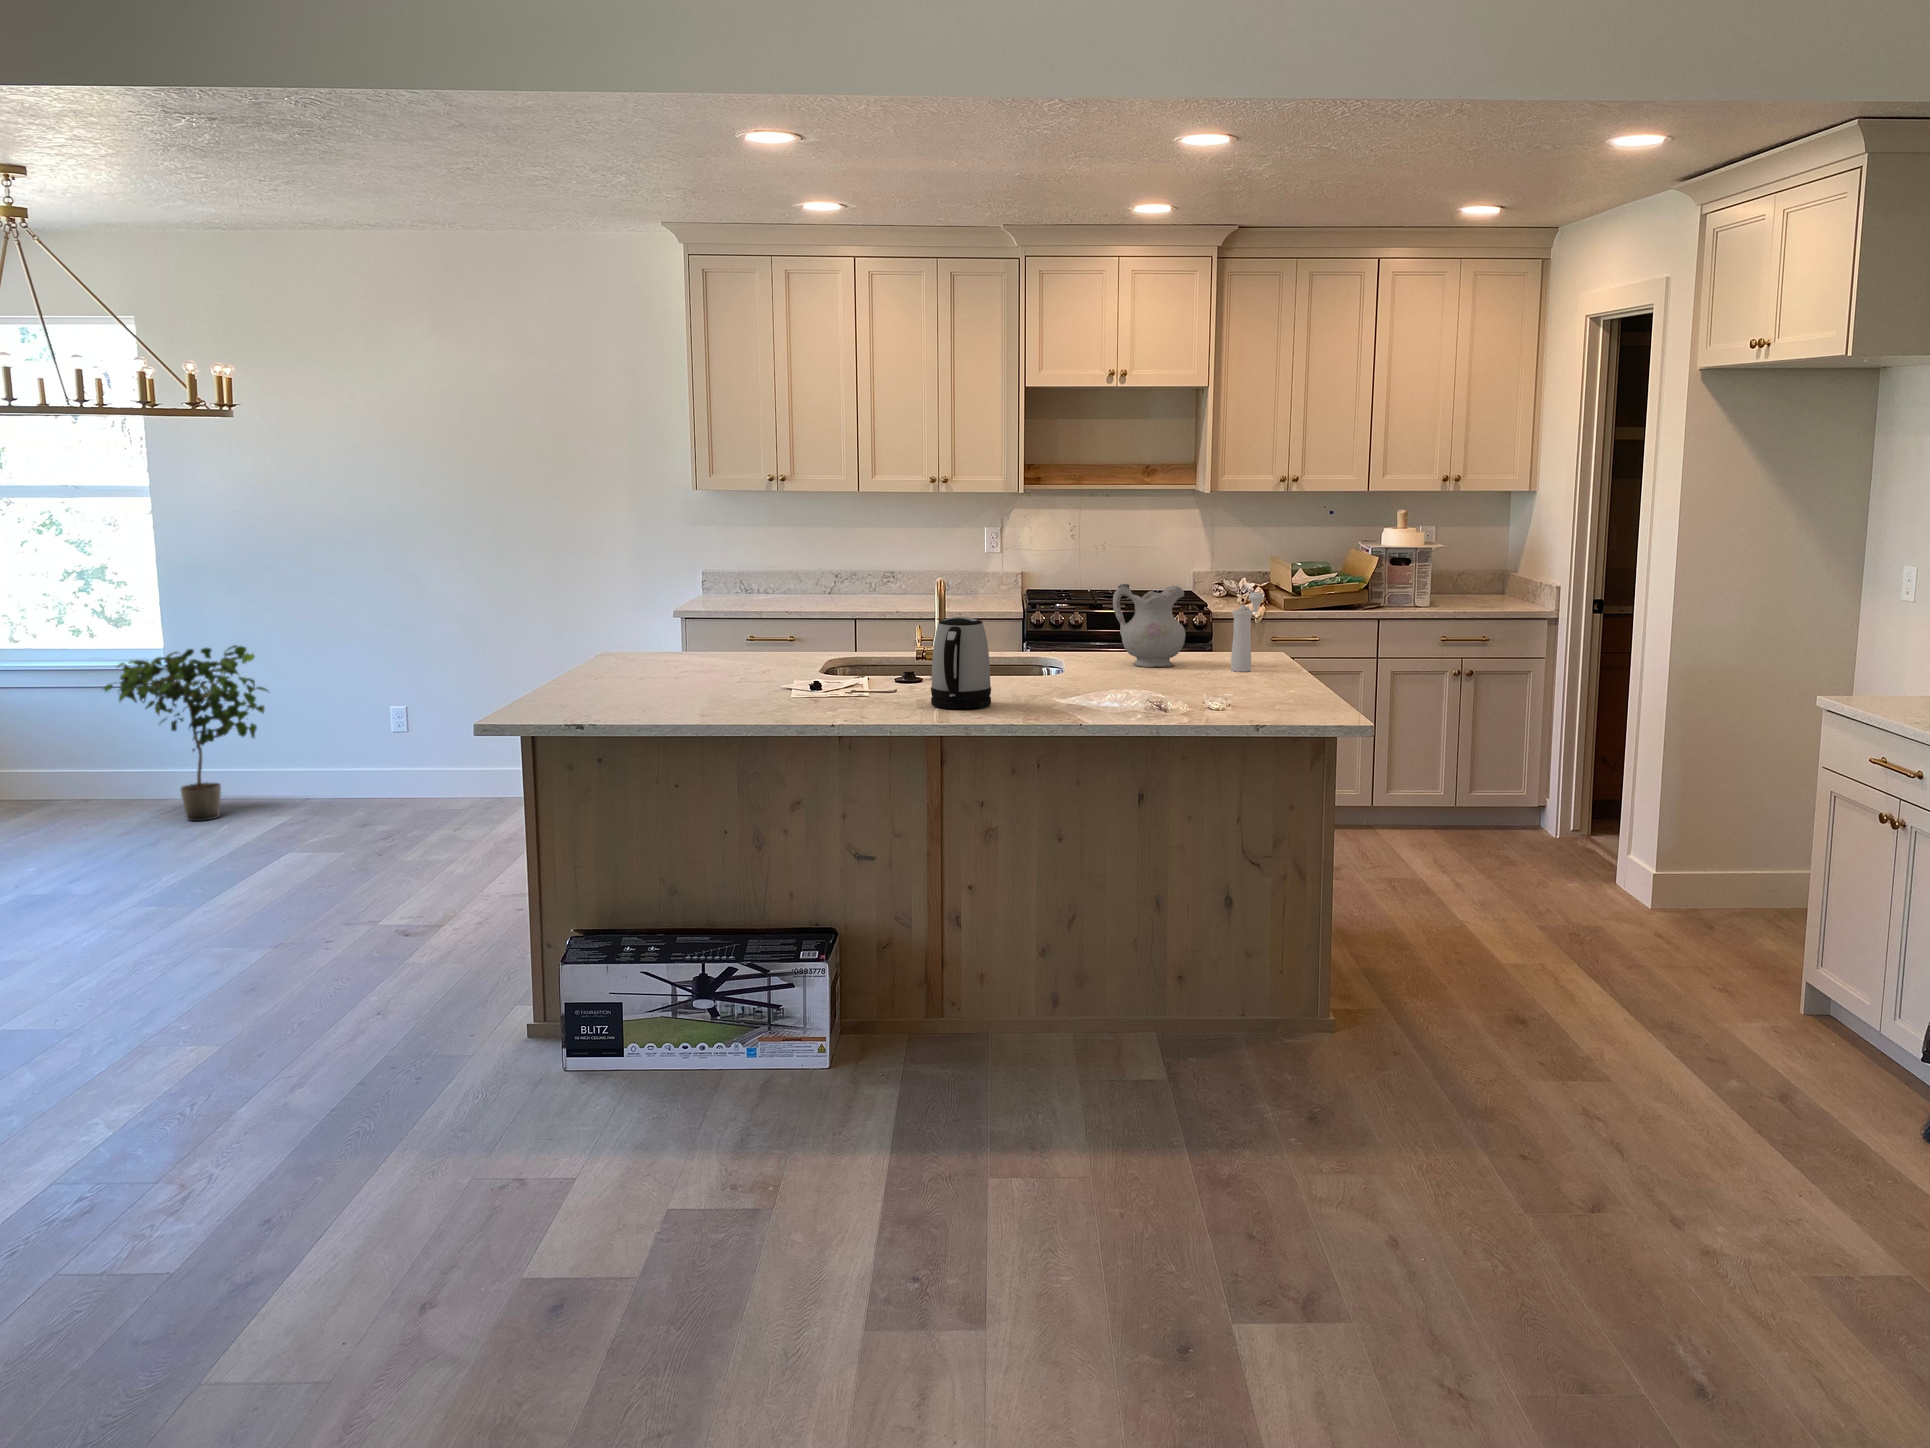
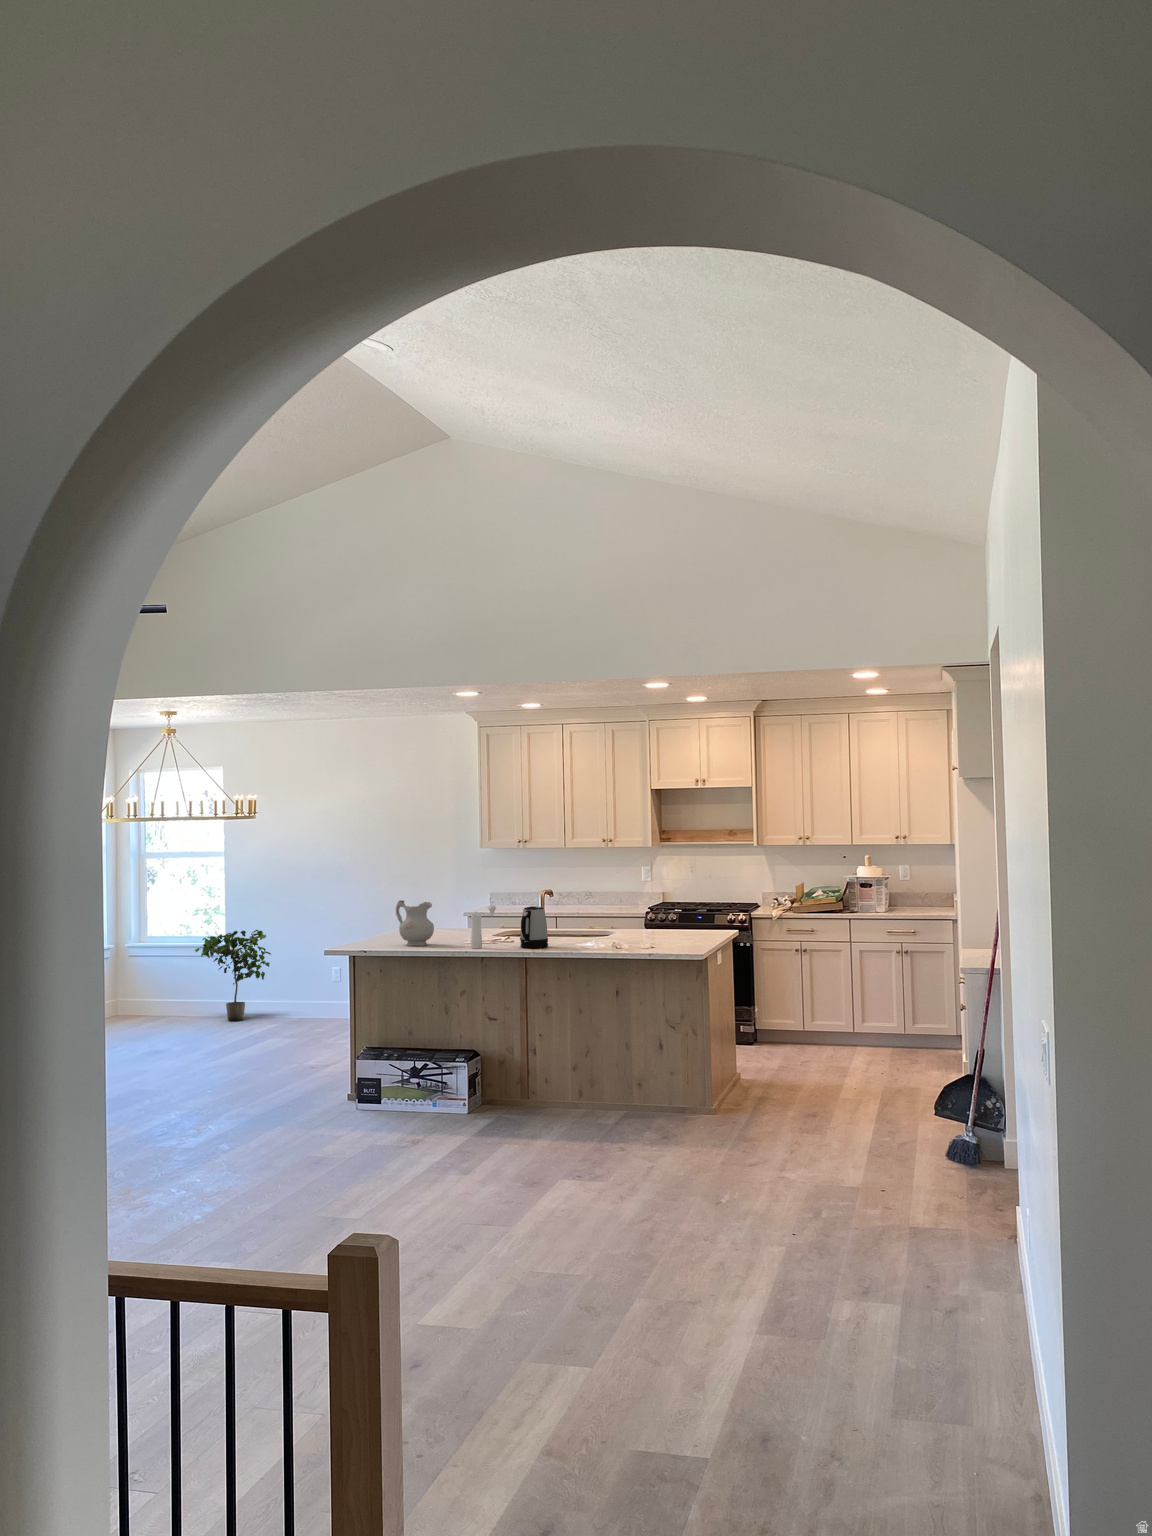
ceramic pitcher: present [1113,584,1185,667] -> present [396,900,434,946]
pepper mill: present [1231,593,1264,672] -> present [471,905,496,949]

